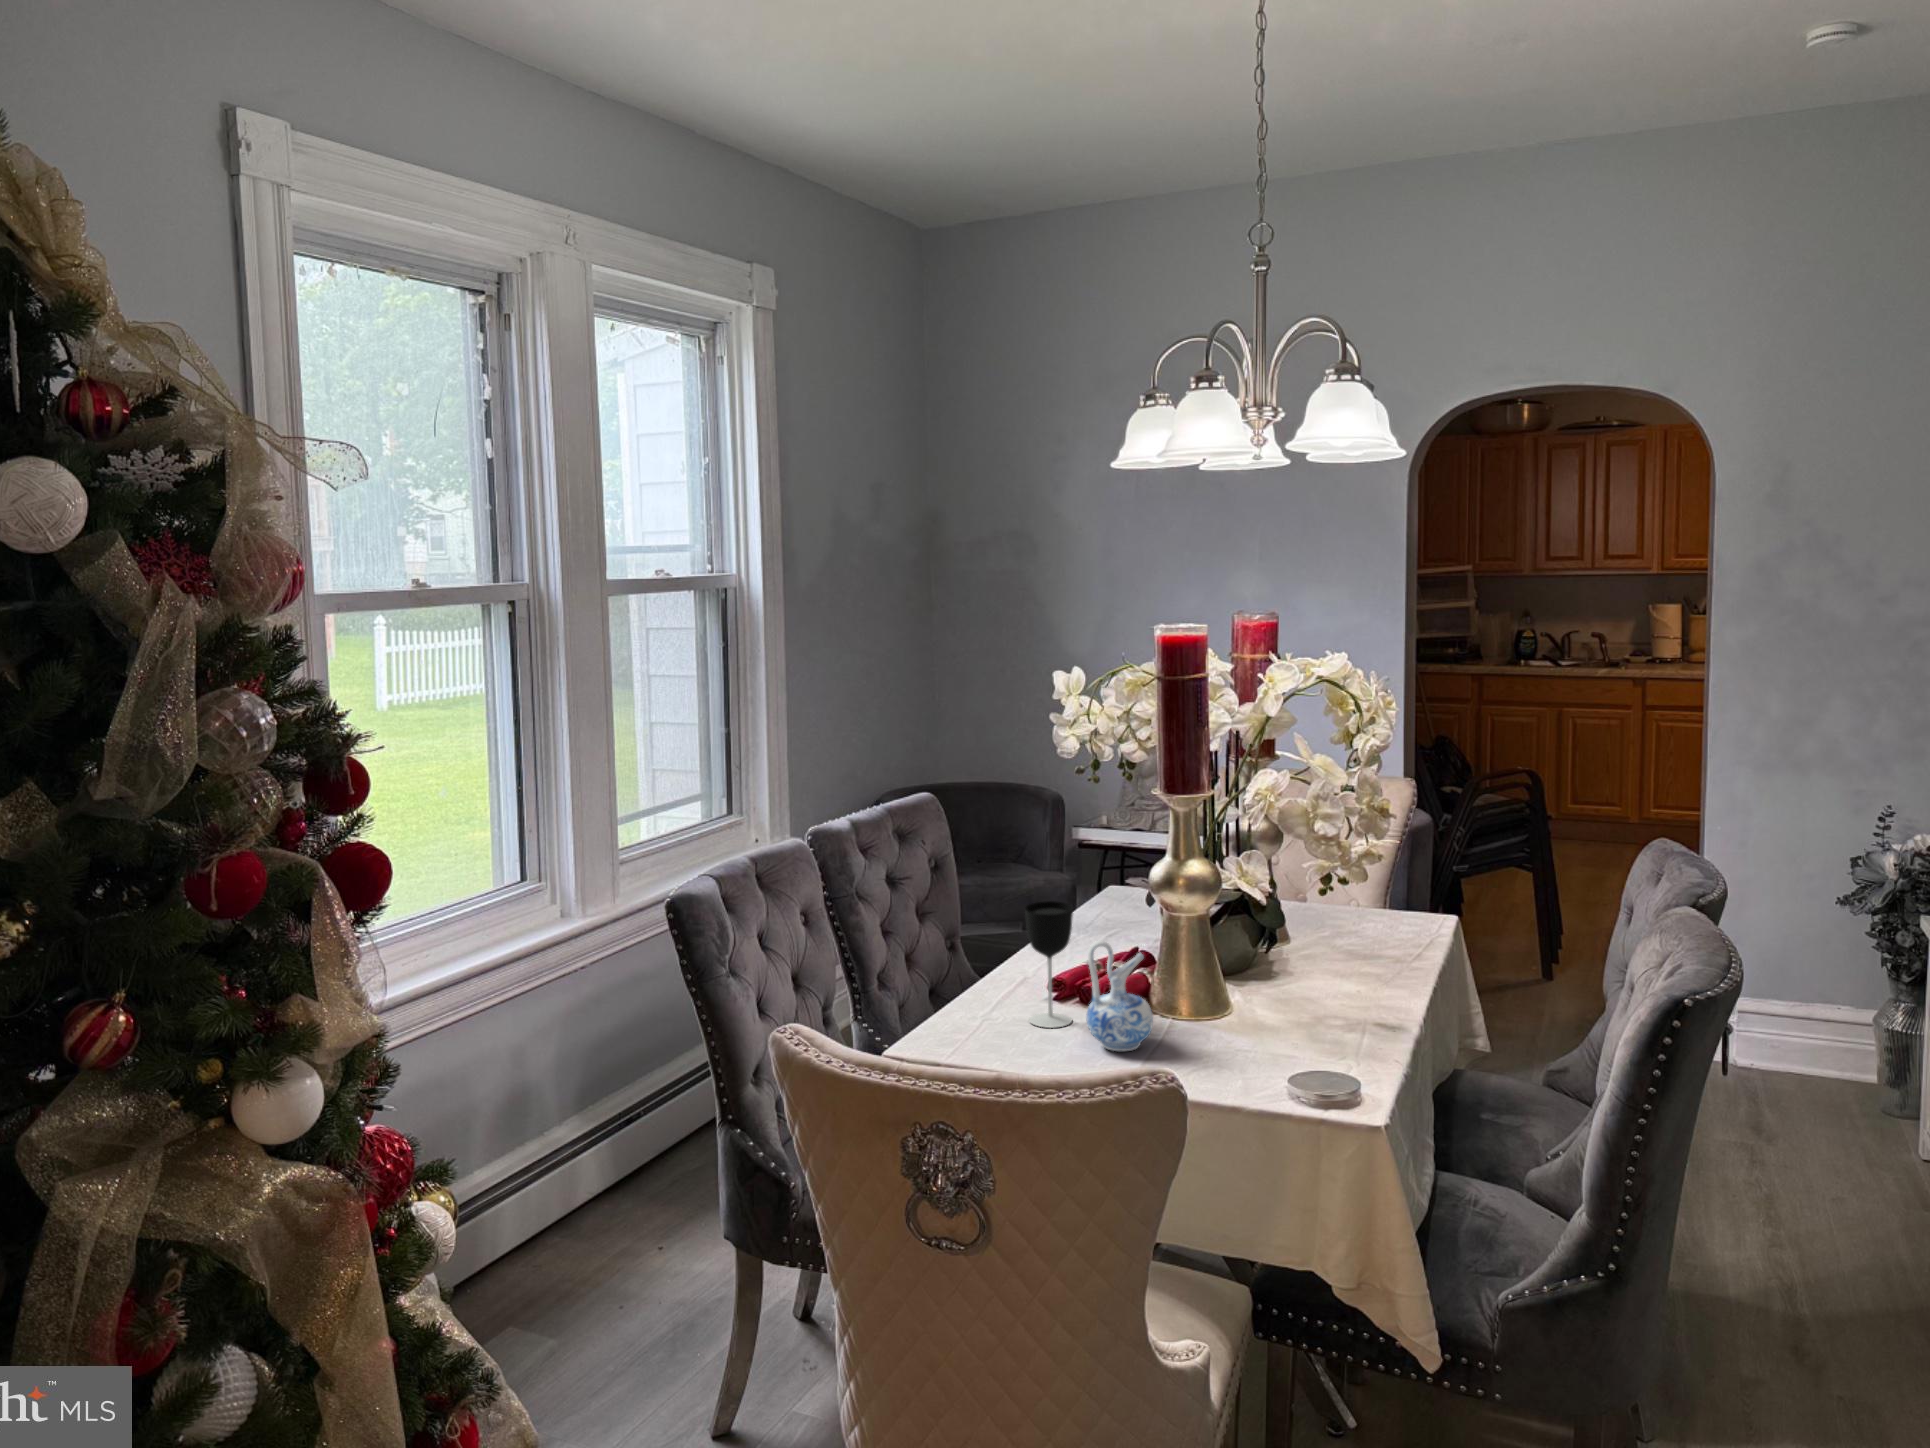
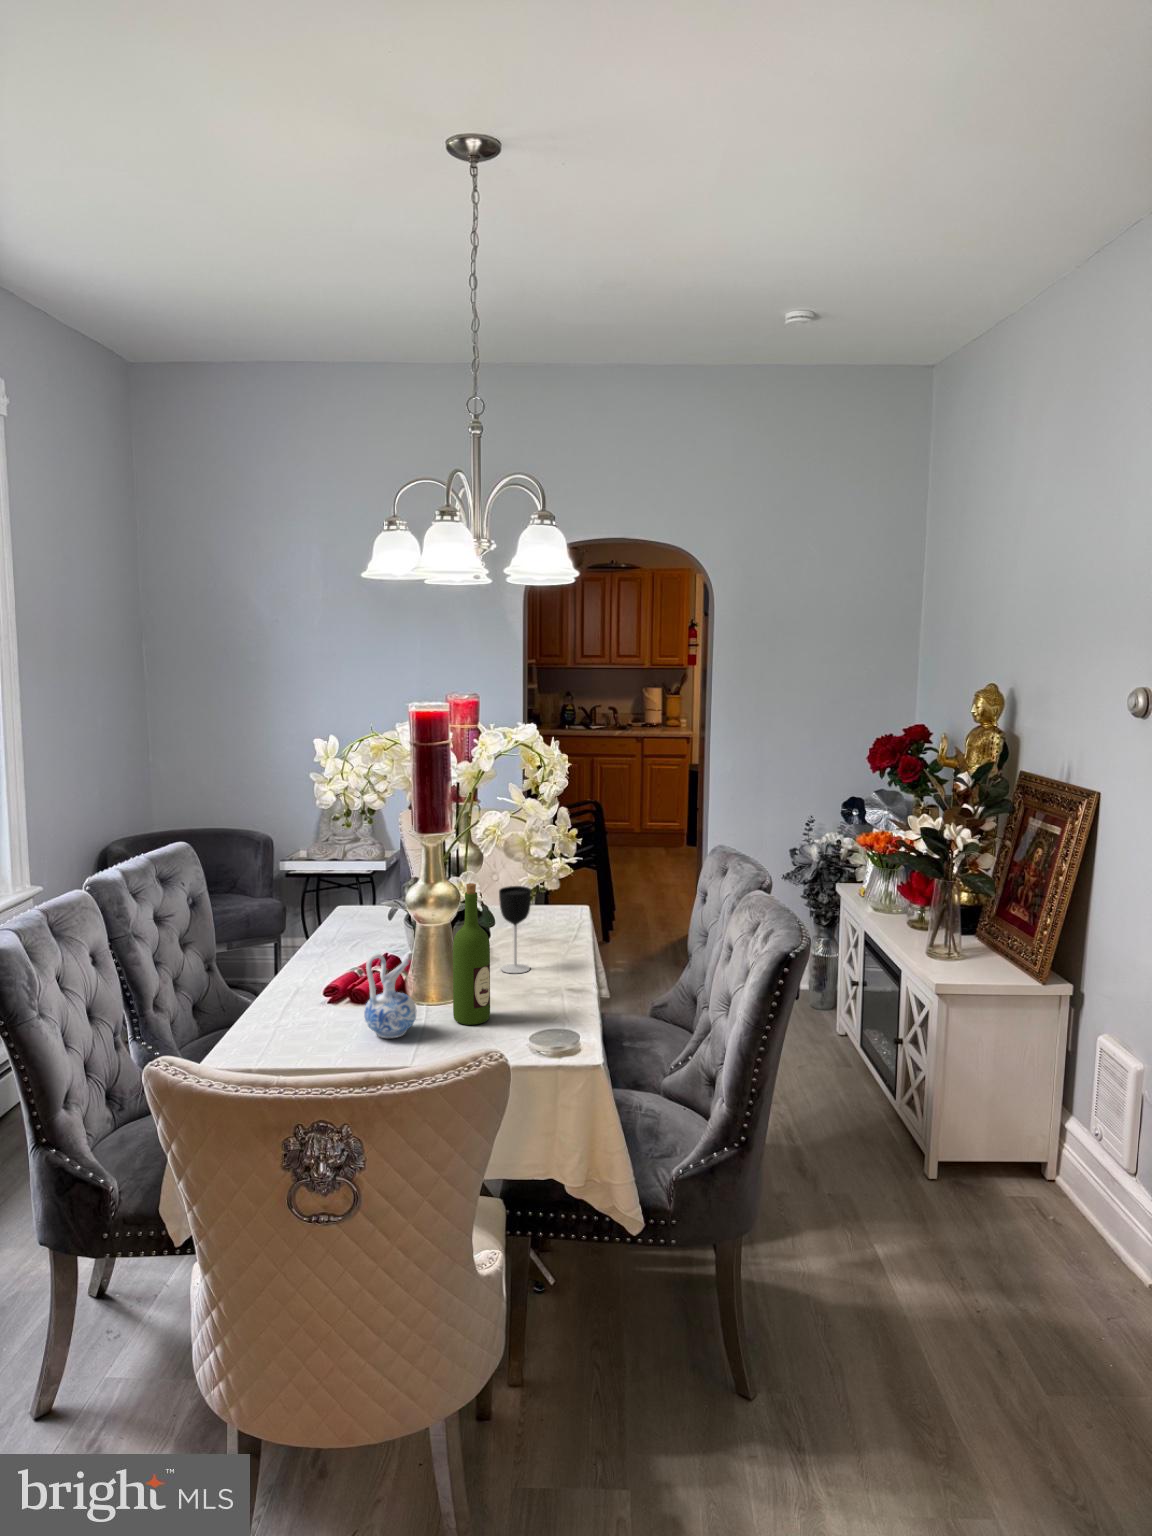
wine bottle: none [1206,861,1255,1048] -> present [453,883,490,1025]
wine glass: present [1025,901,1073,1028] -> present [499,886,531,973]

